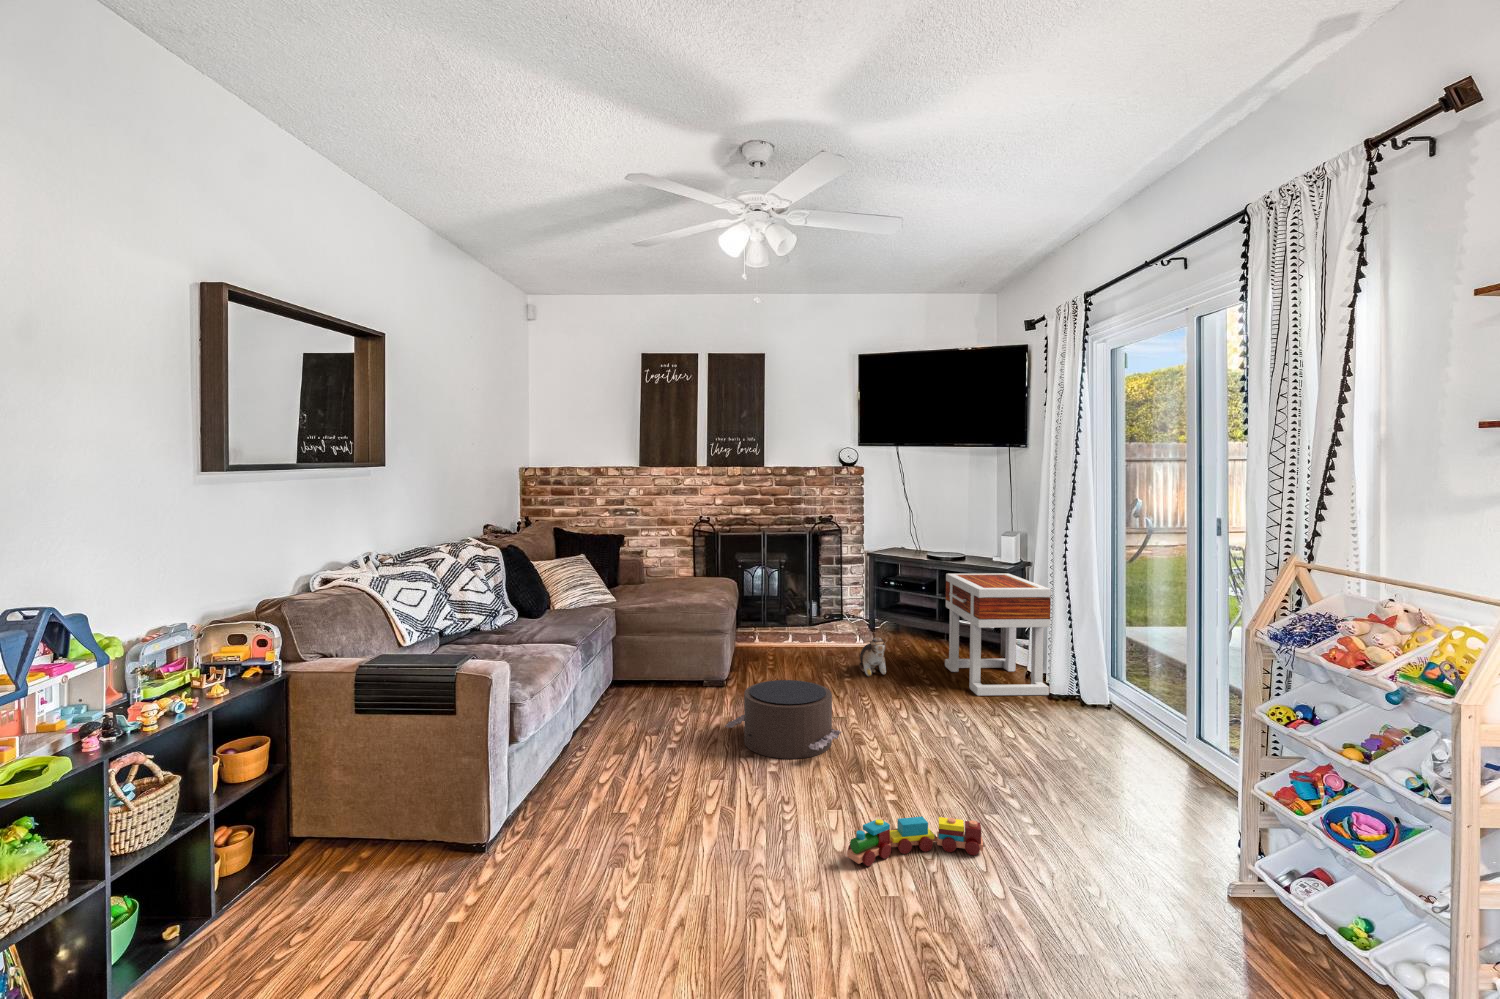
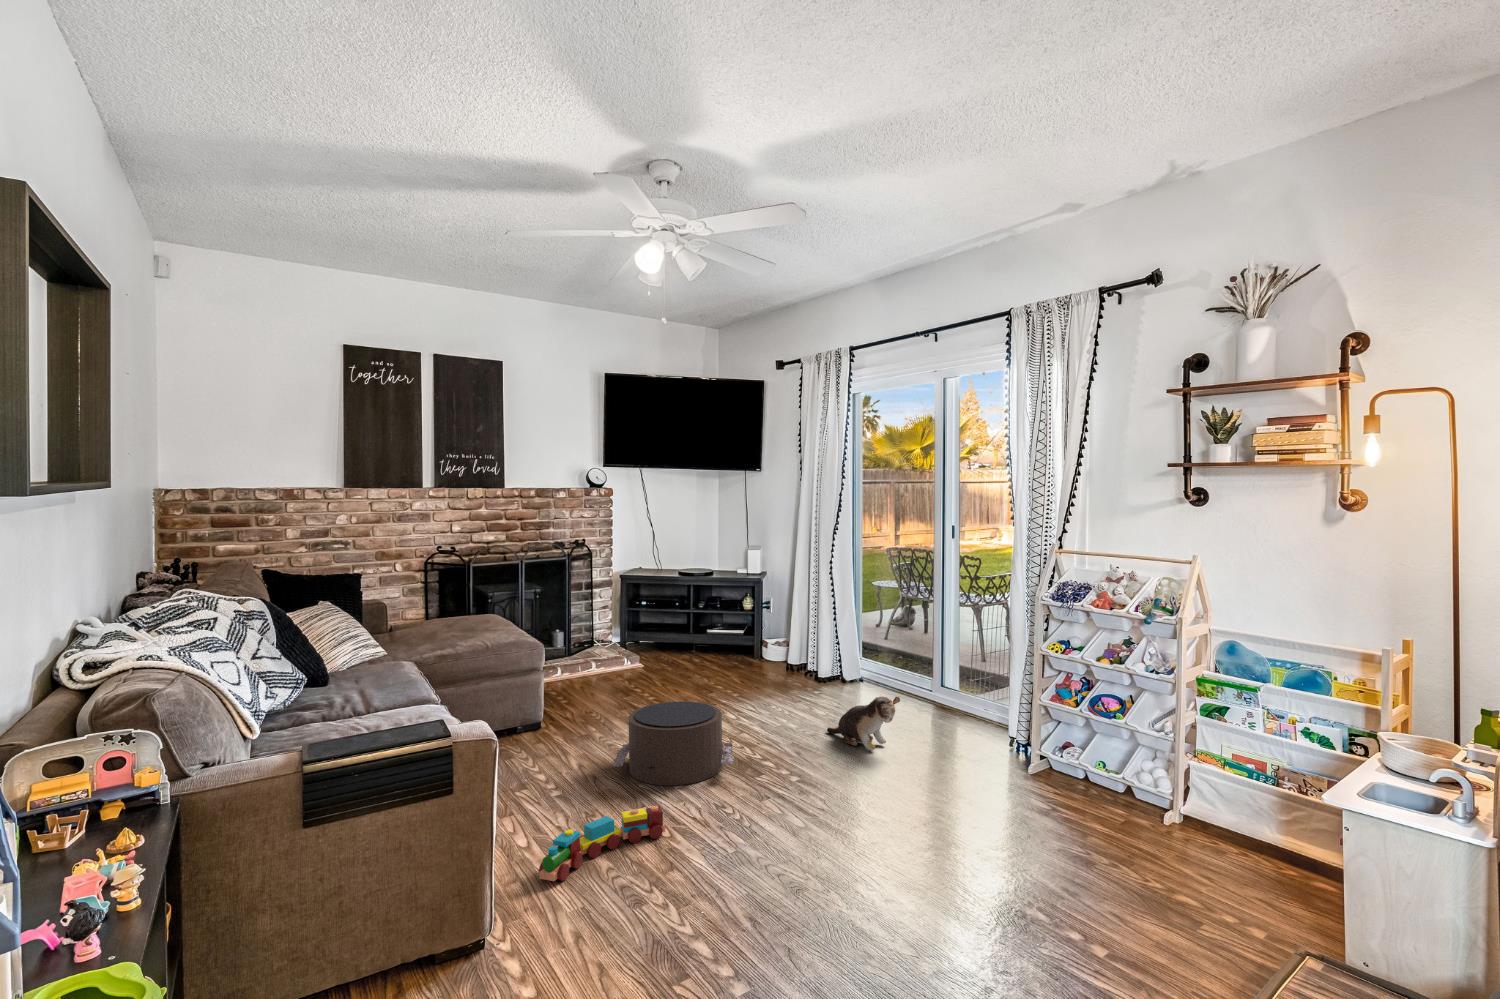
side table: present [945,573,1051,696] -> none [725,580,831,691]
plush toy: present [859,637,887,676] -> present [827,697,900,751]
toy train: present [847,816,983,866] -> present [539,806,665,881]

